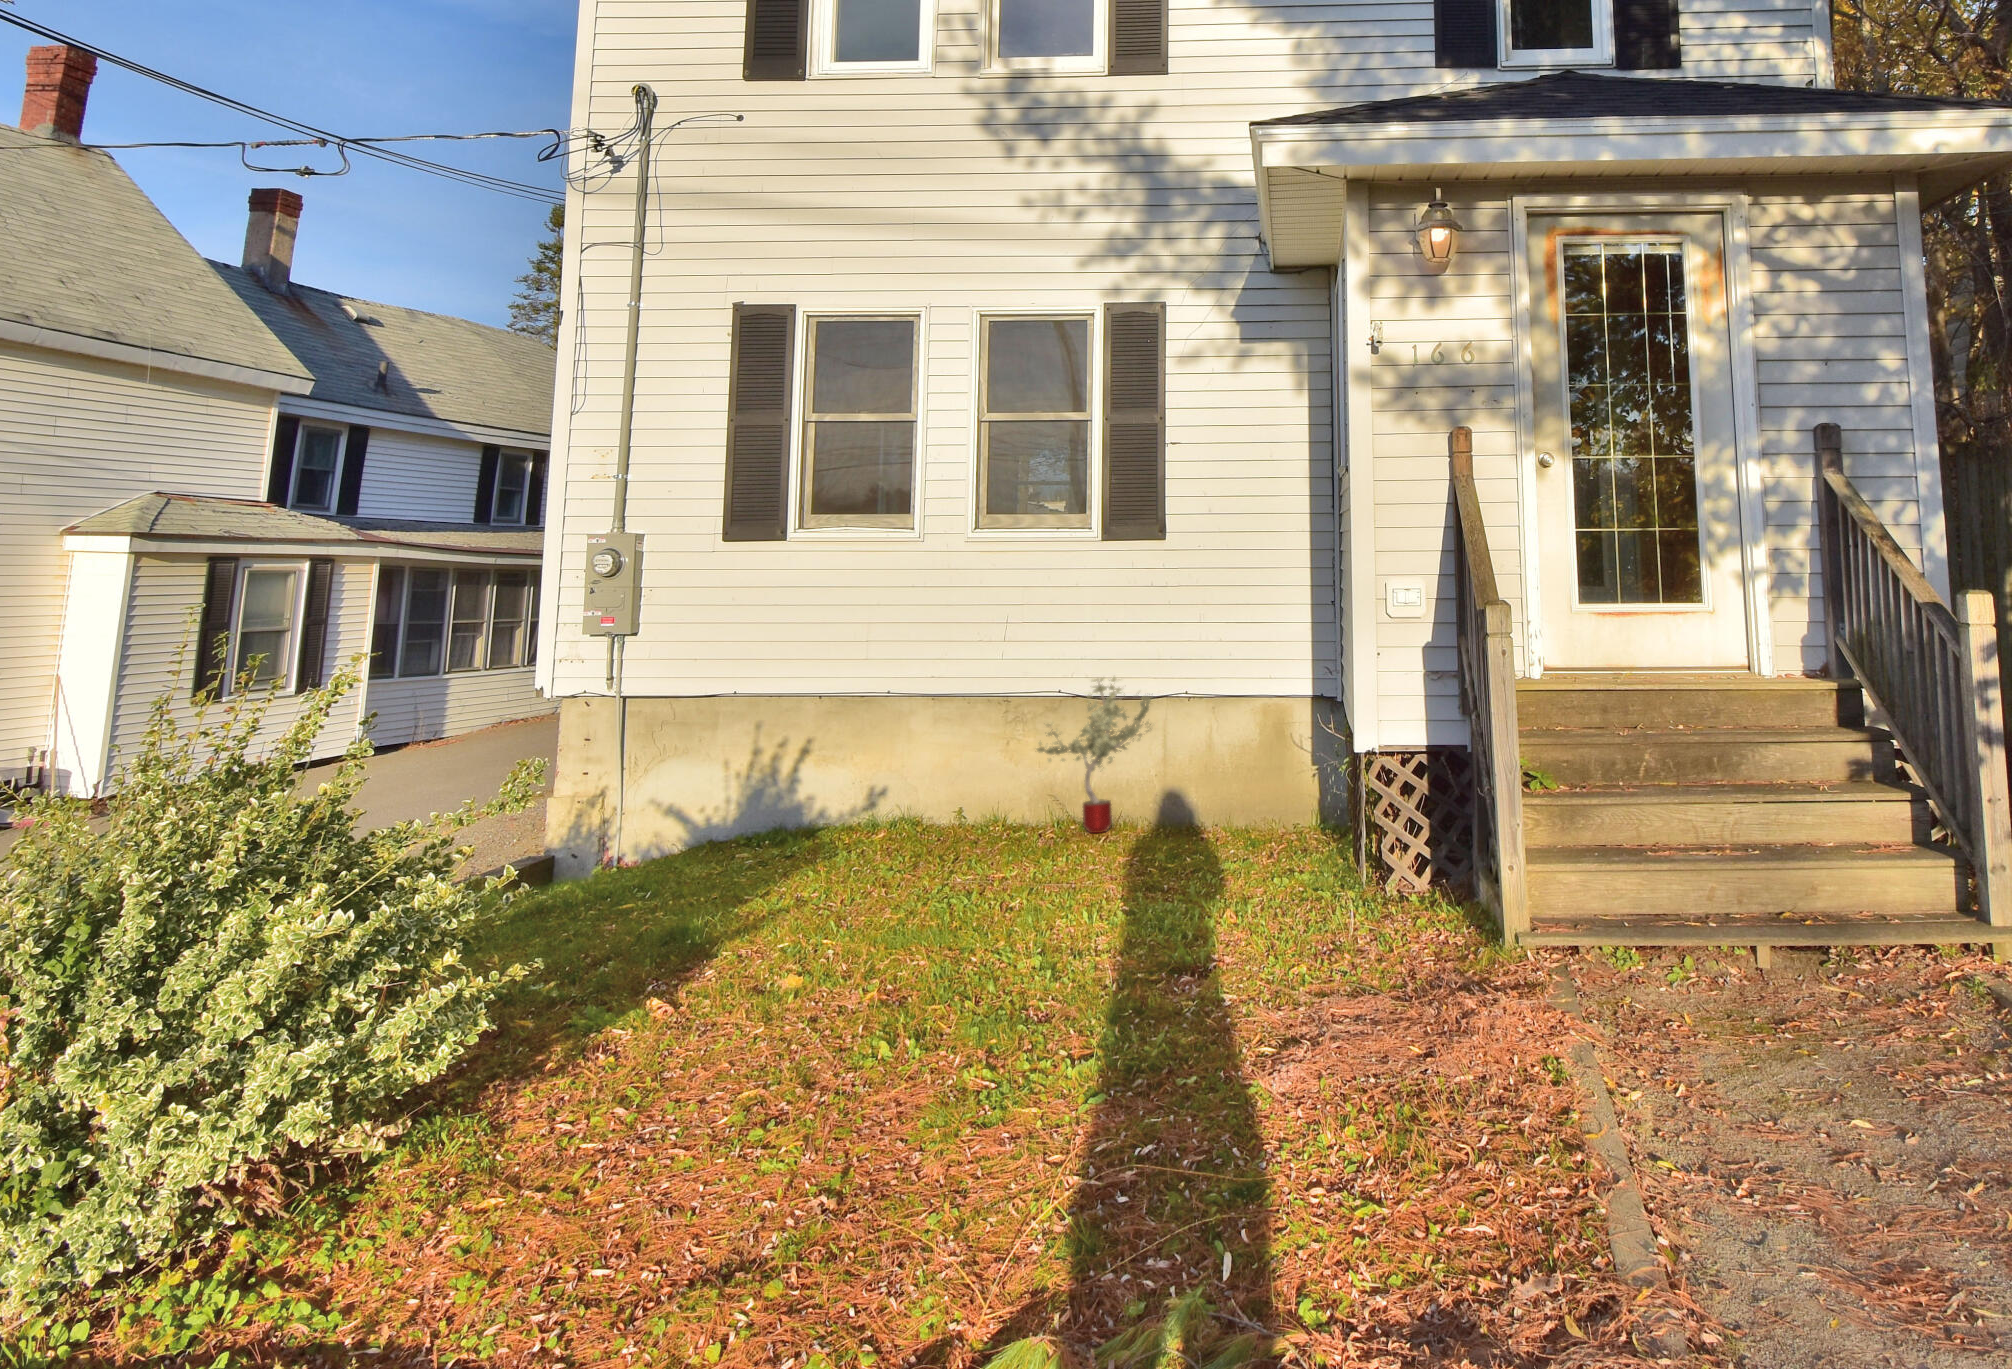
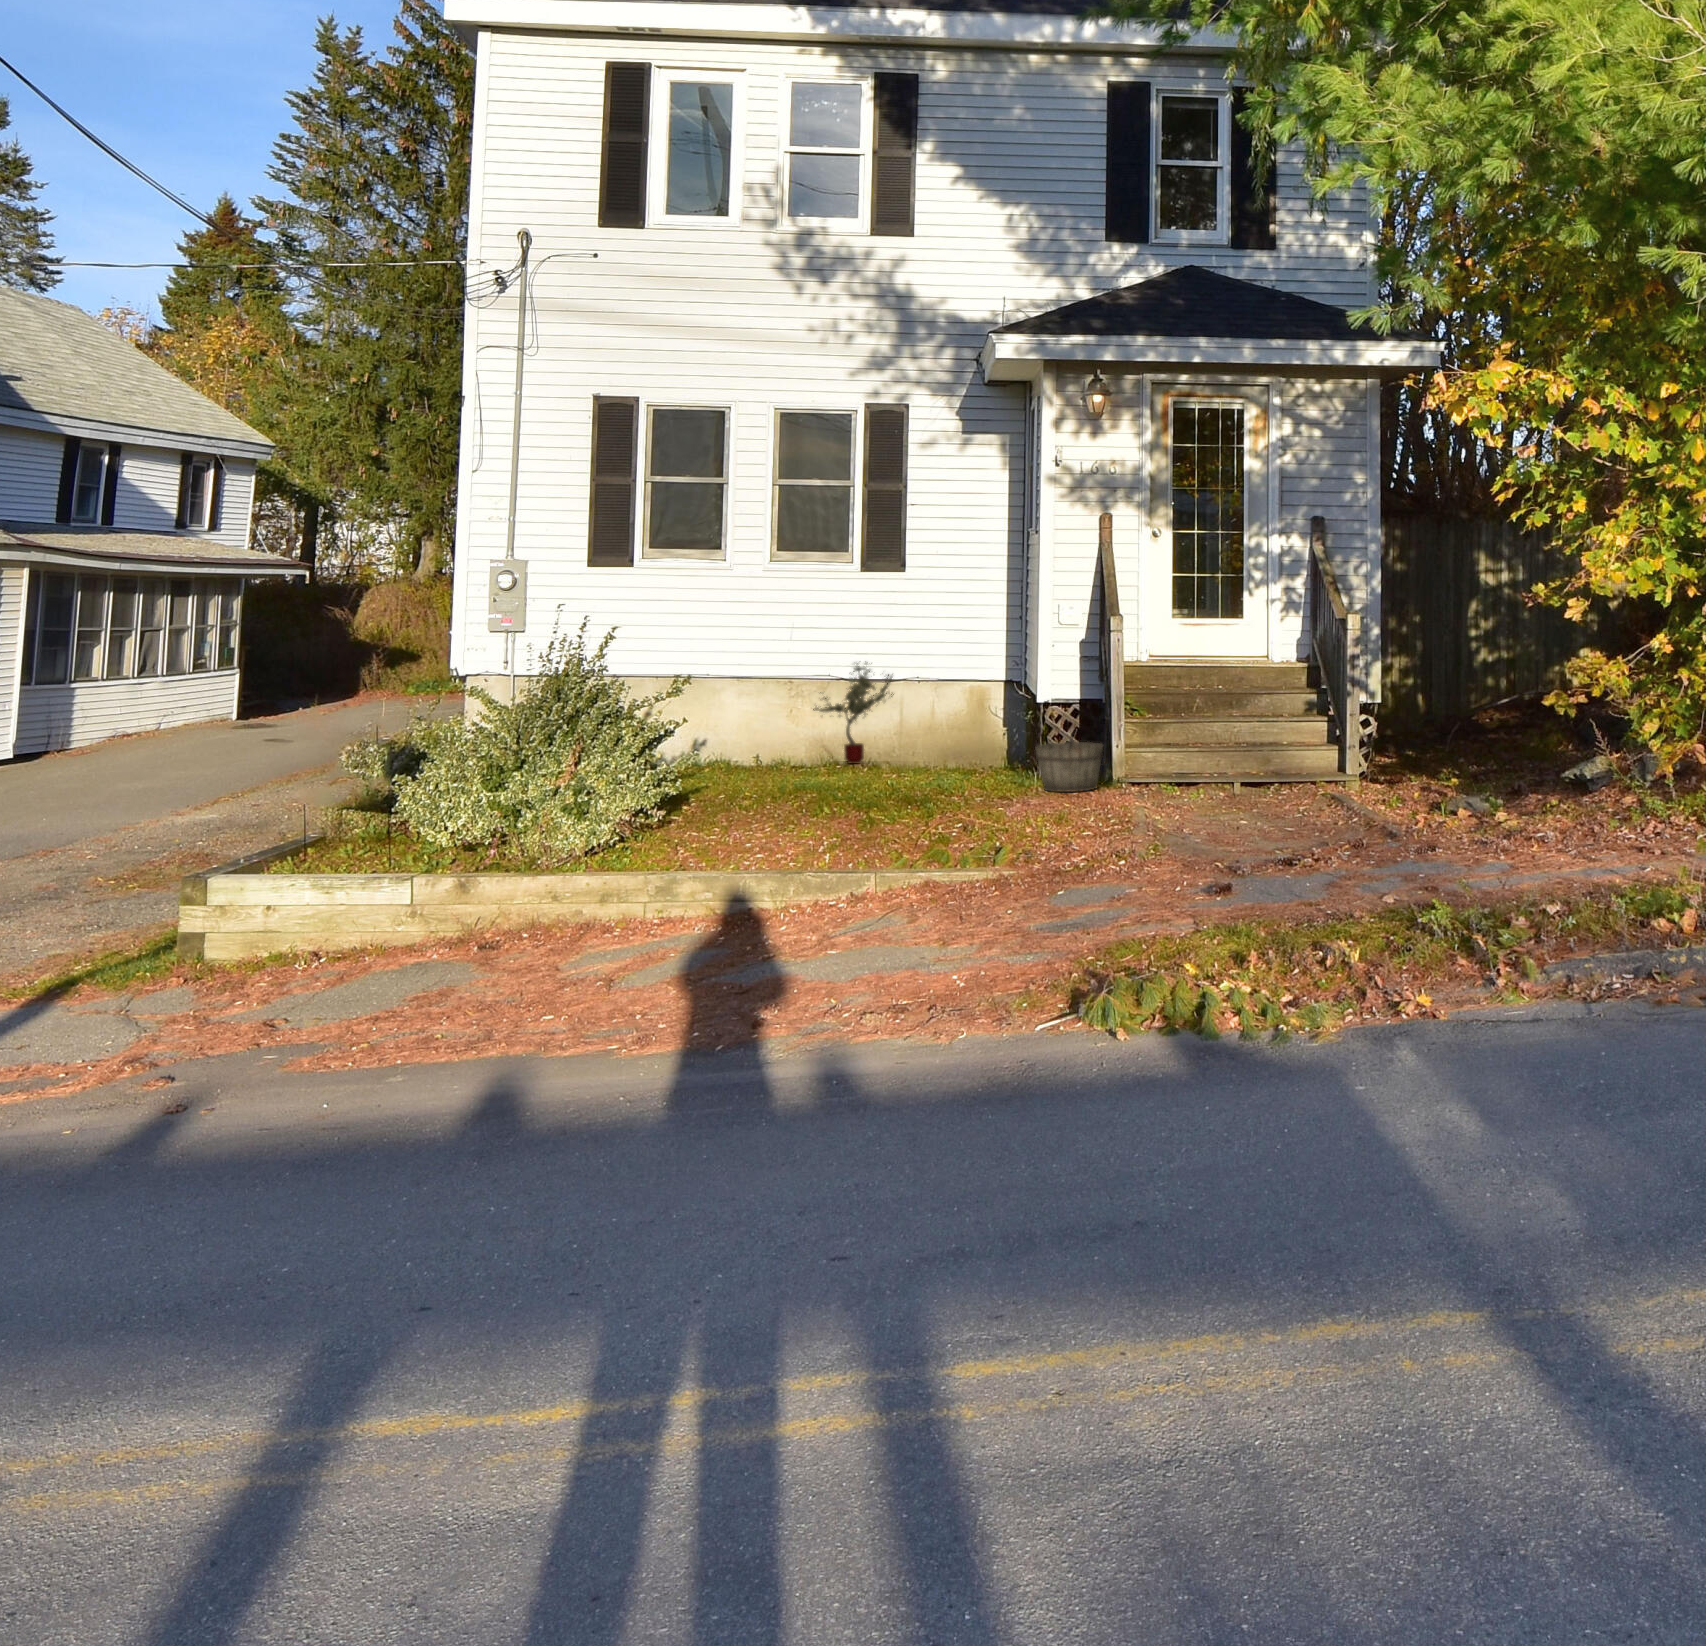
wooden bucket: none [1349,809,1474,927] -> present [1035,737,1103,792]

